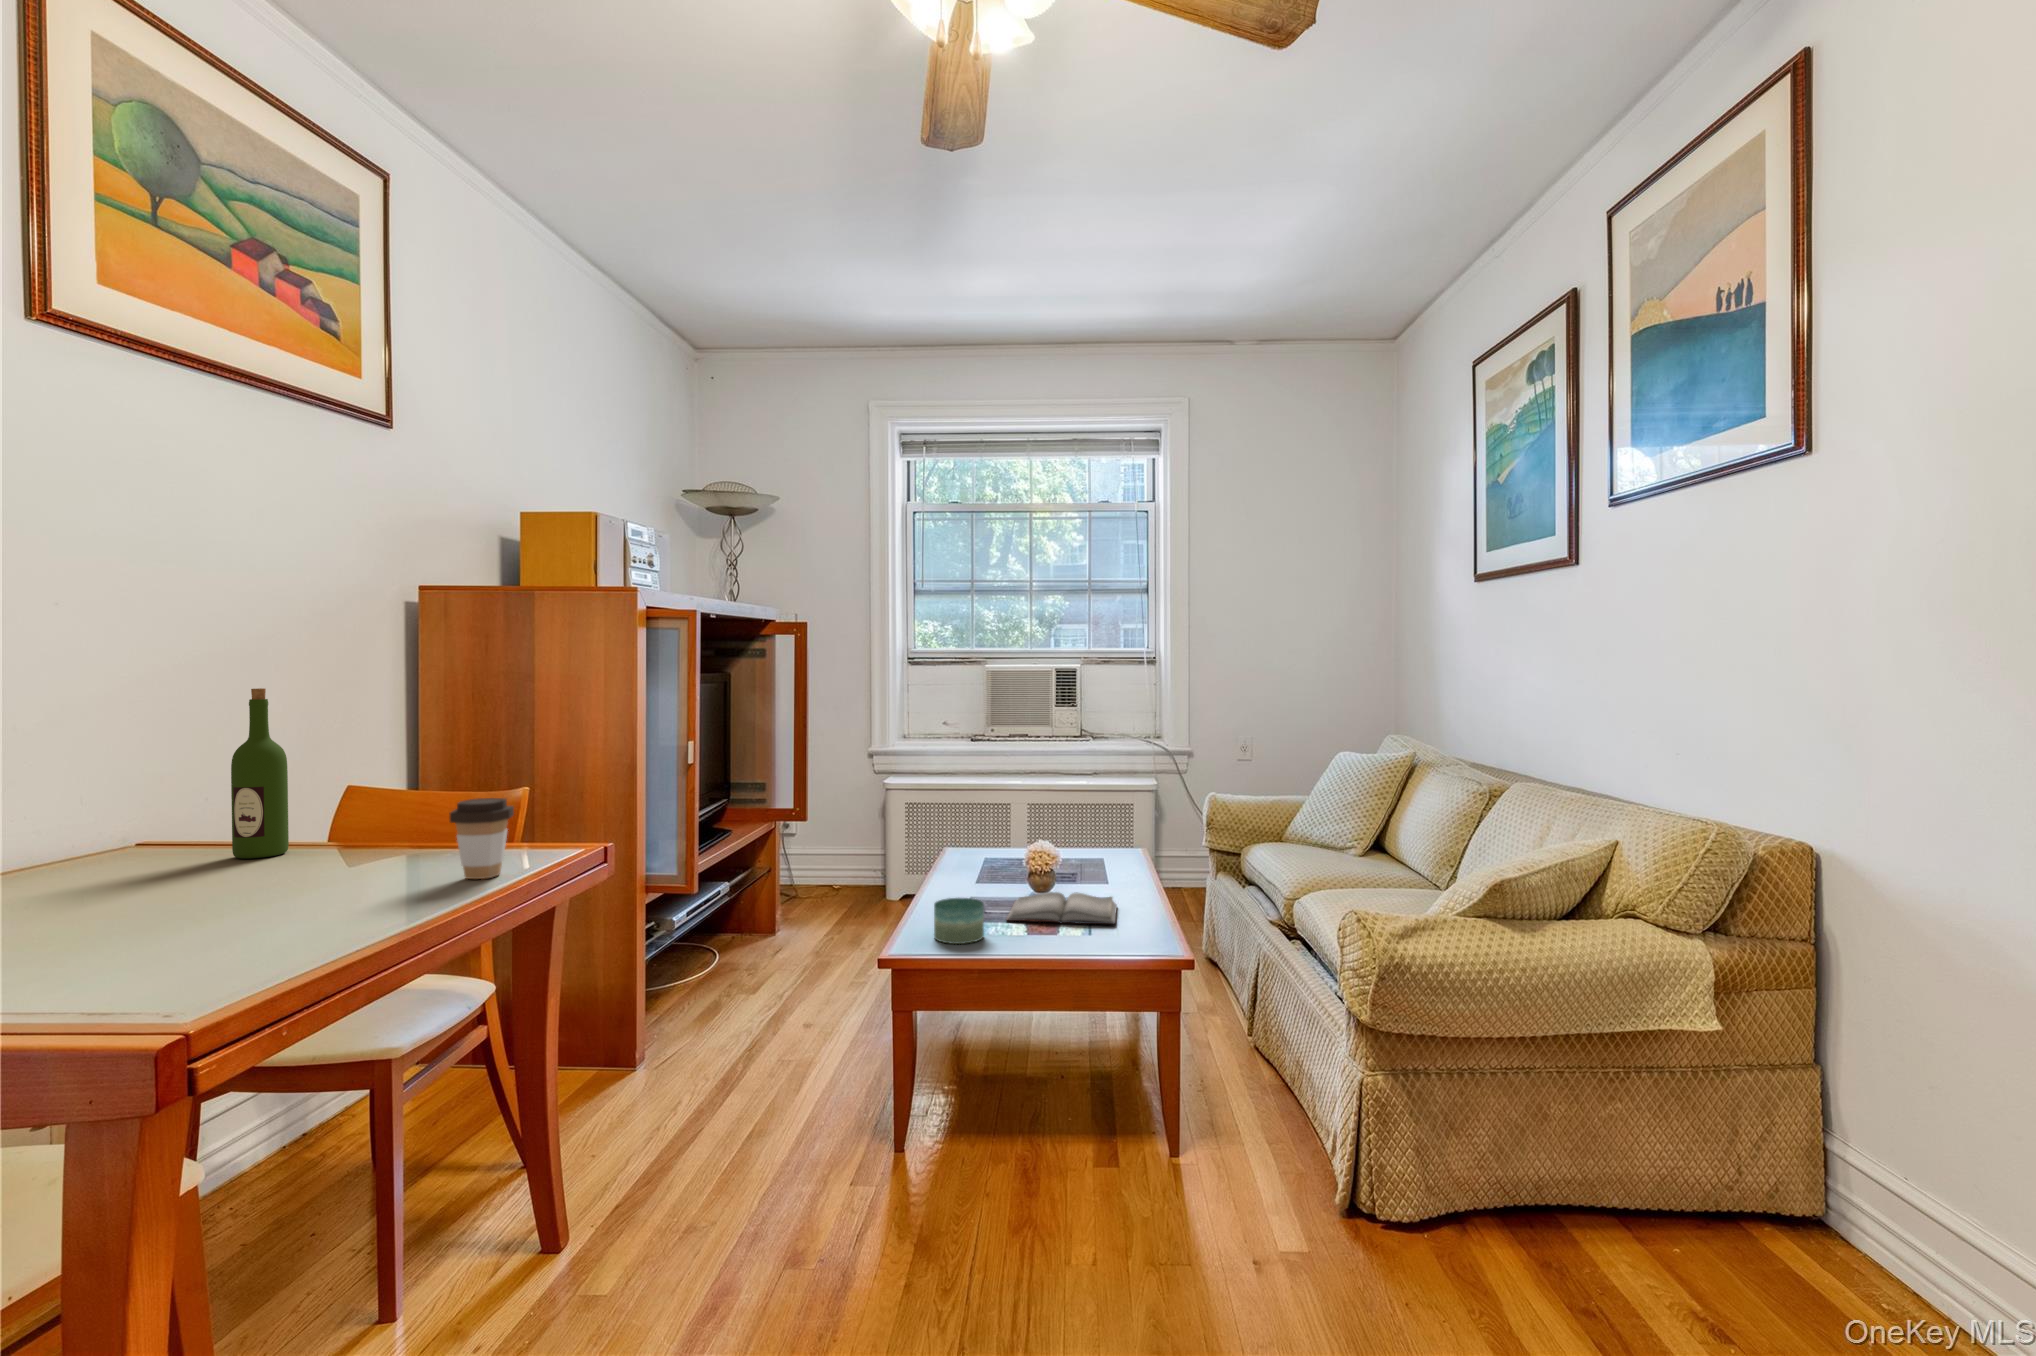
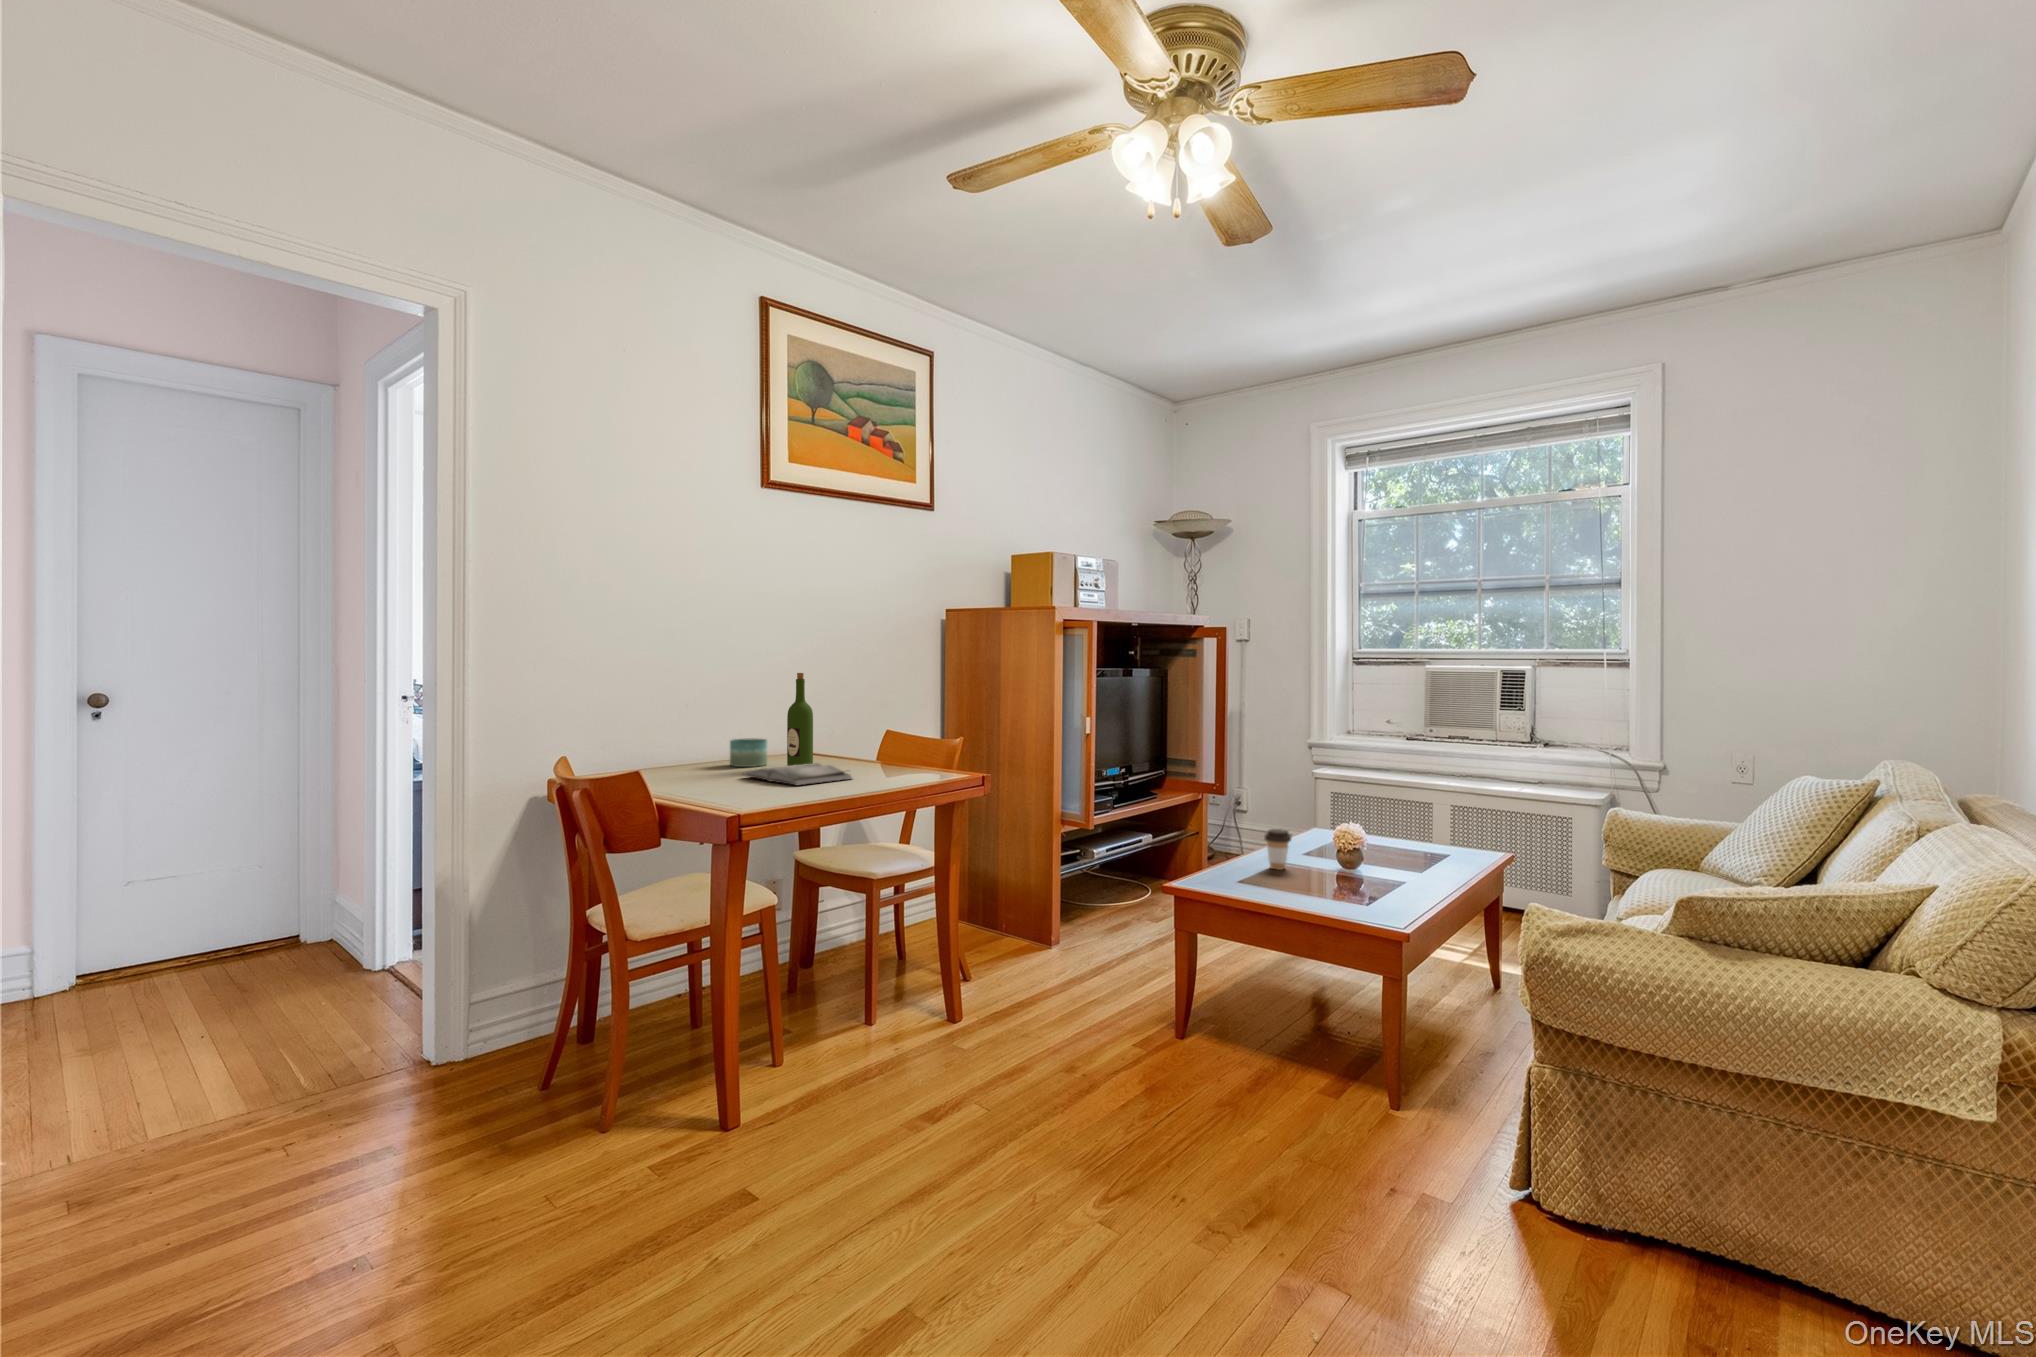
coffee cup: present [449,798,514,879] -> present [1265,829,1291,870]
hardback book: present [1007,892,1117,924] -> present [743,763,852,785]
candle: present [934,898,984,944] -> present [730,739,767,767]

